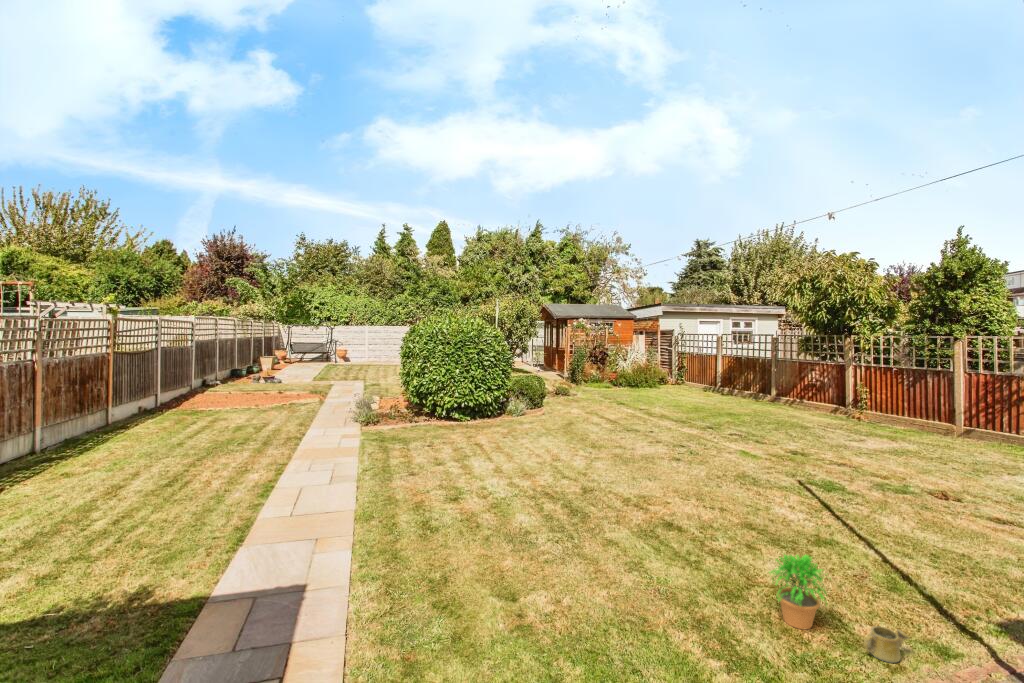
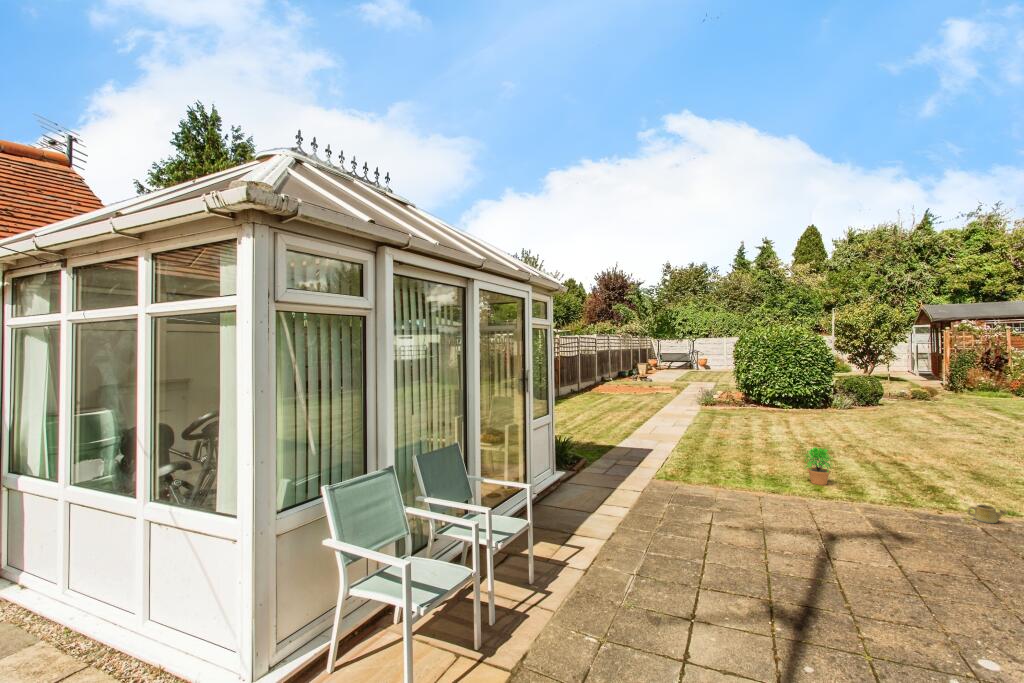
potted plant: present [769,555,826,629] -> present [804,448,832,485]

